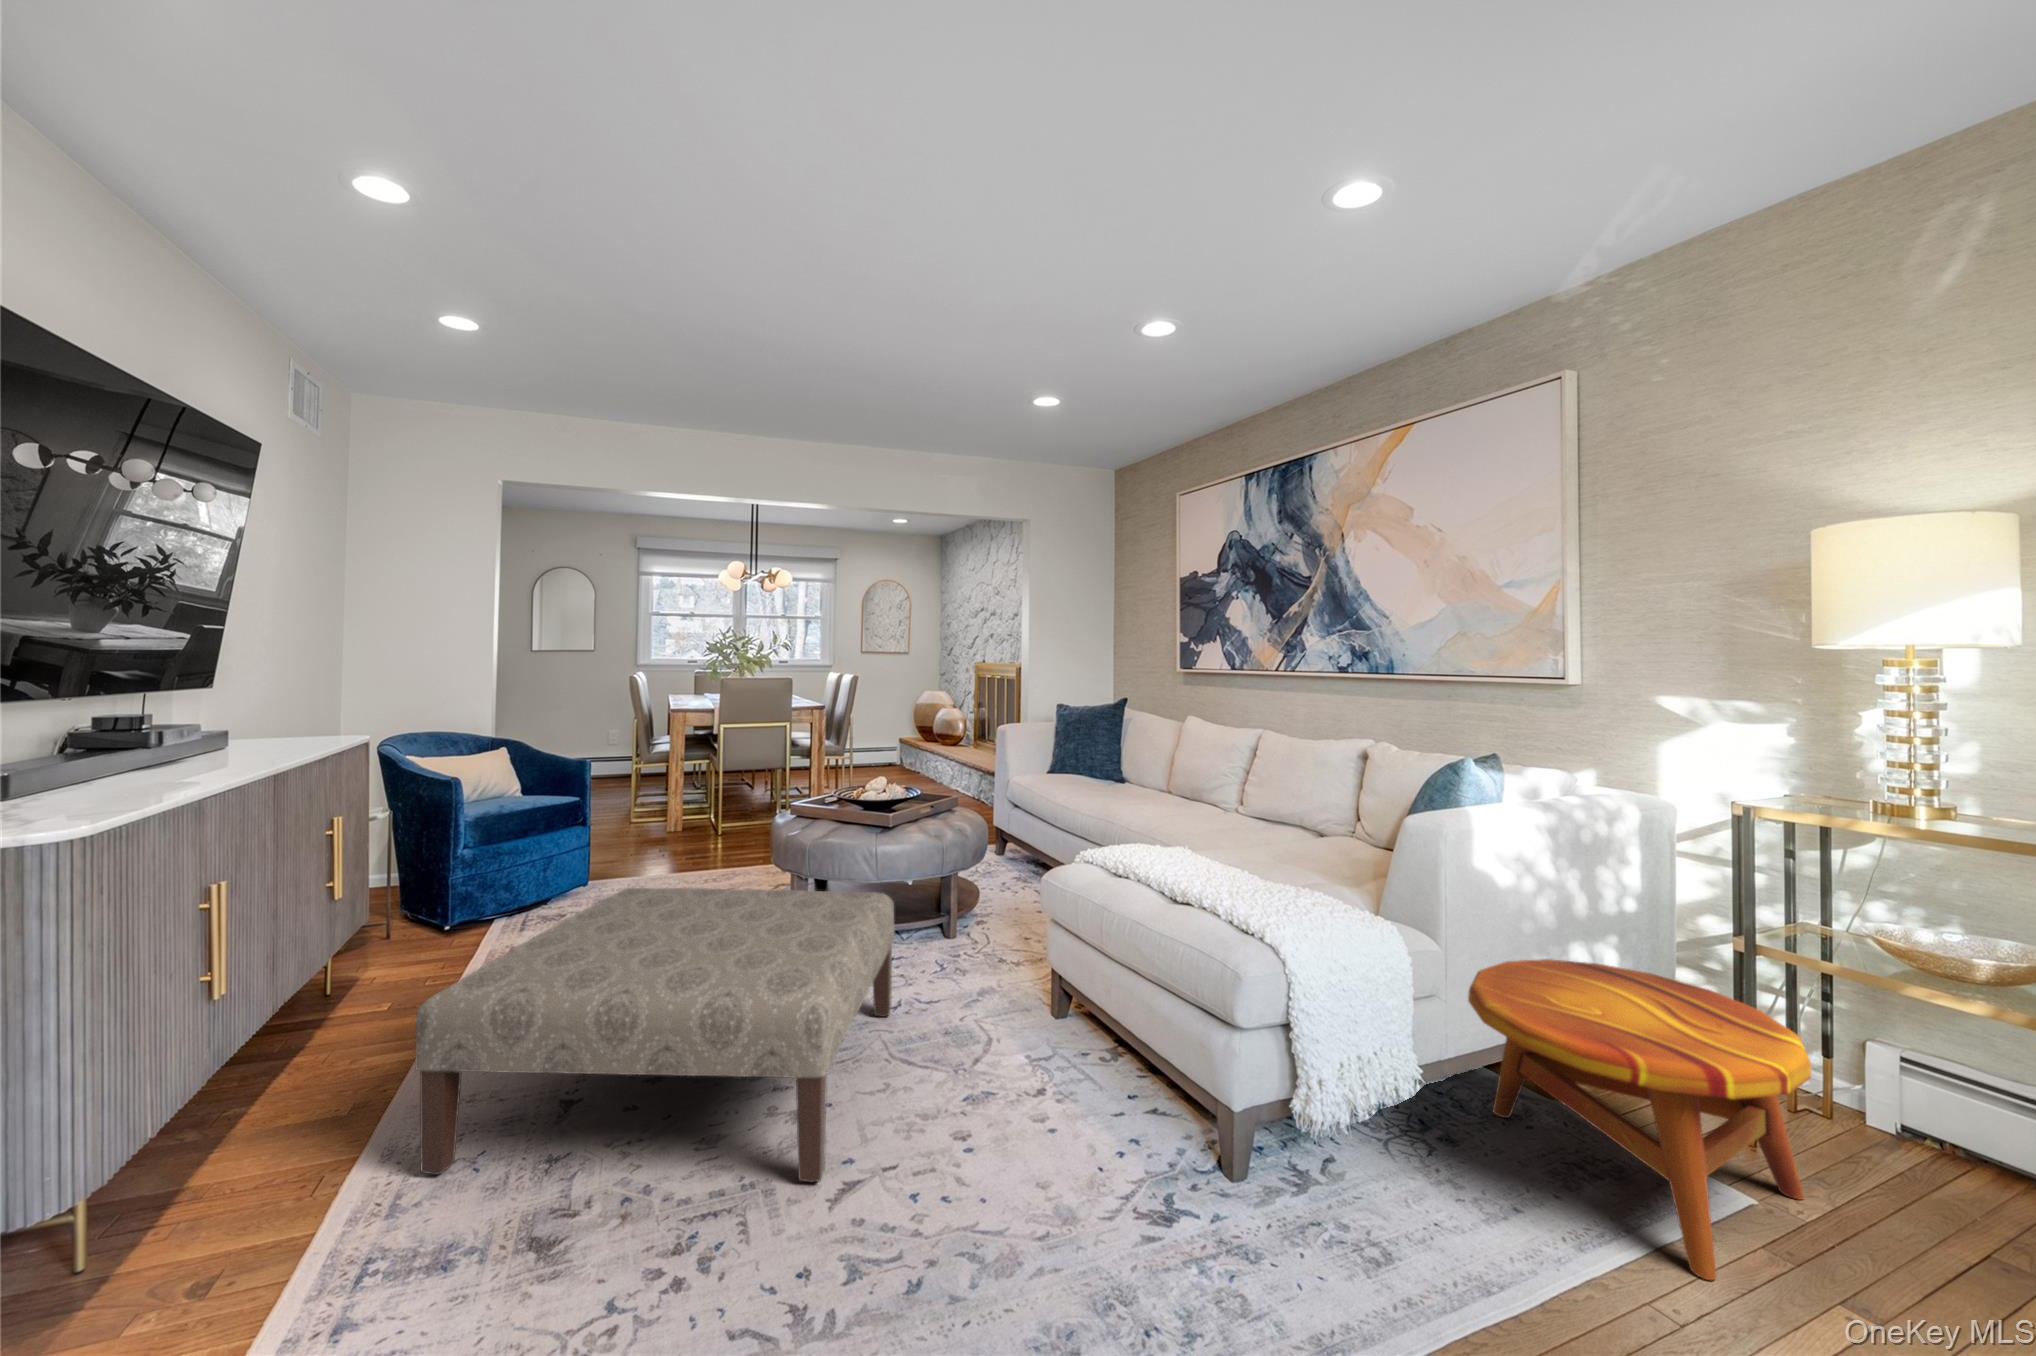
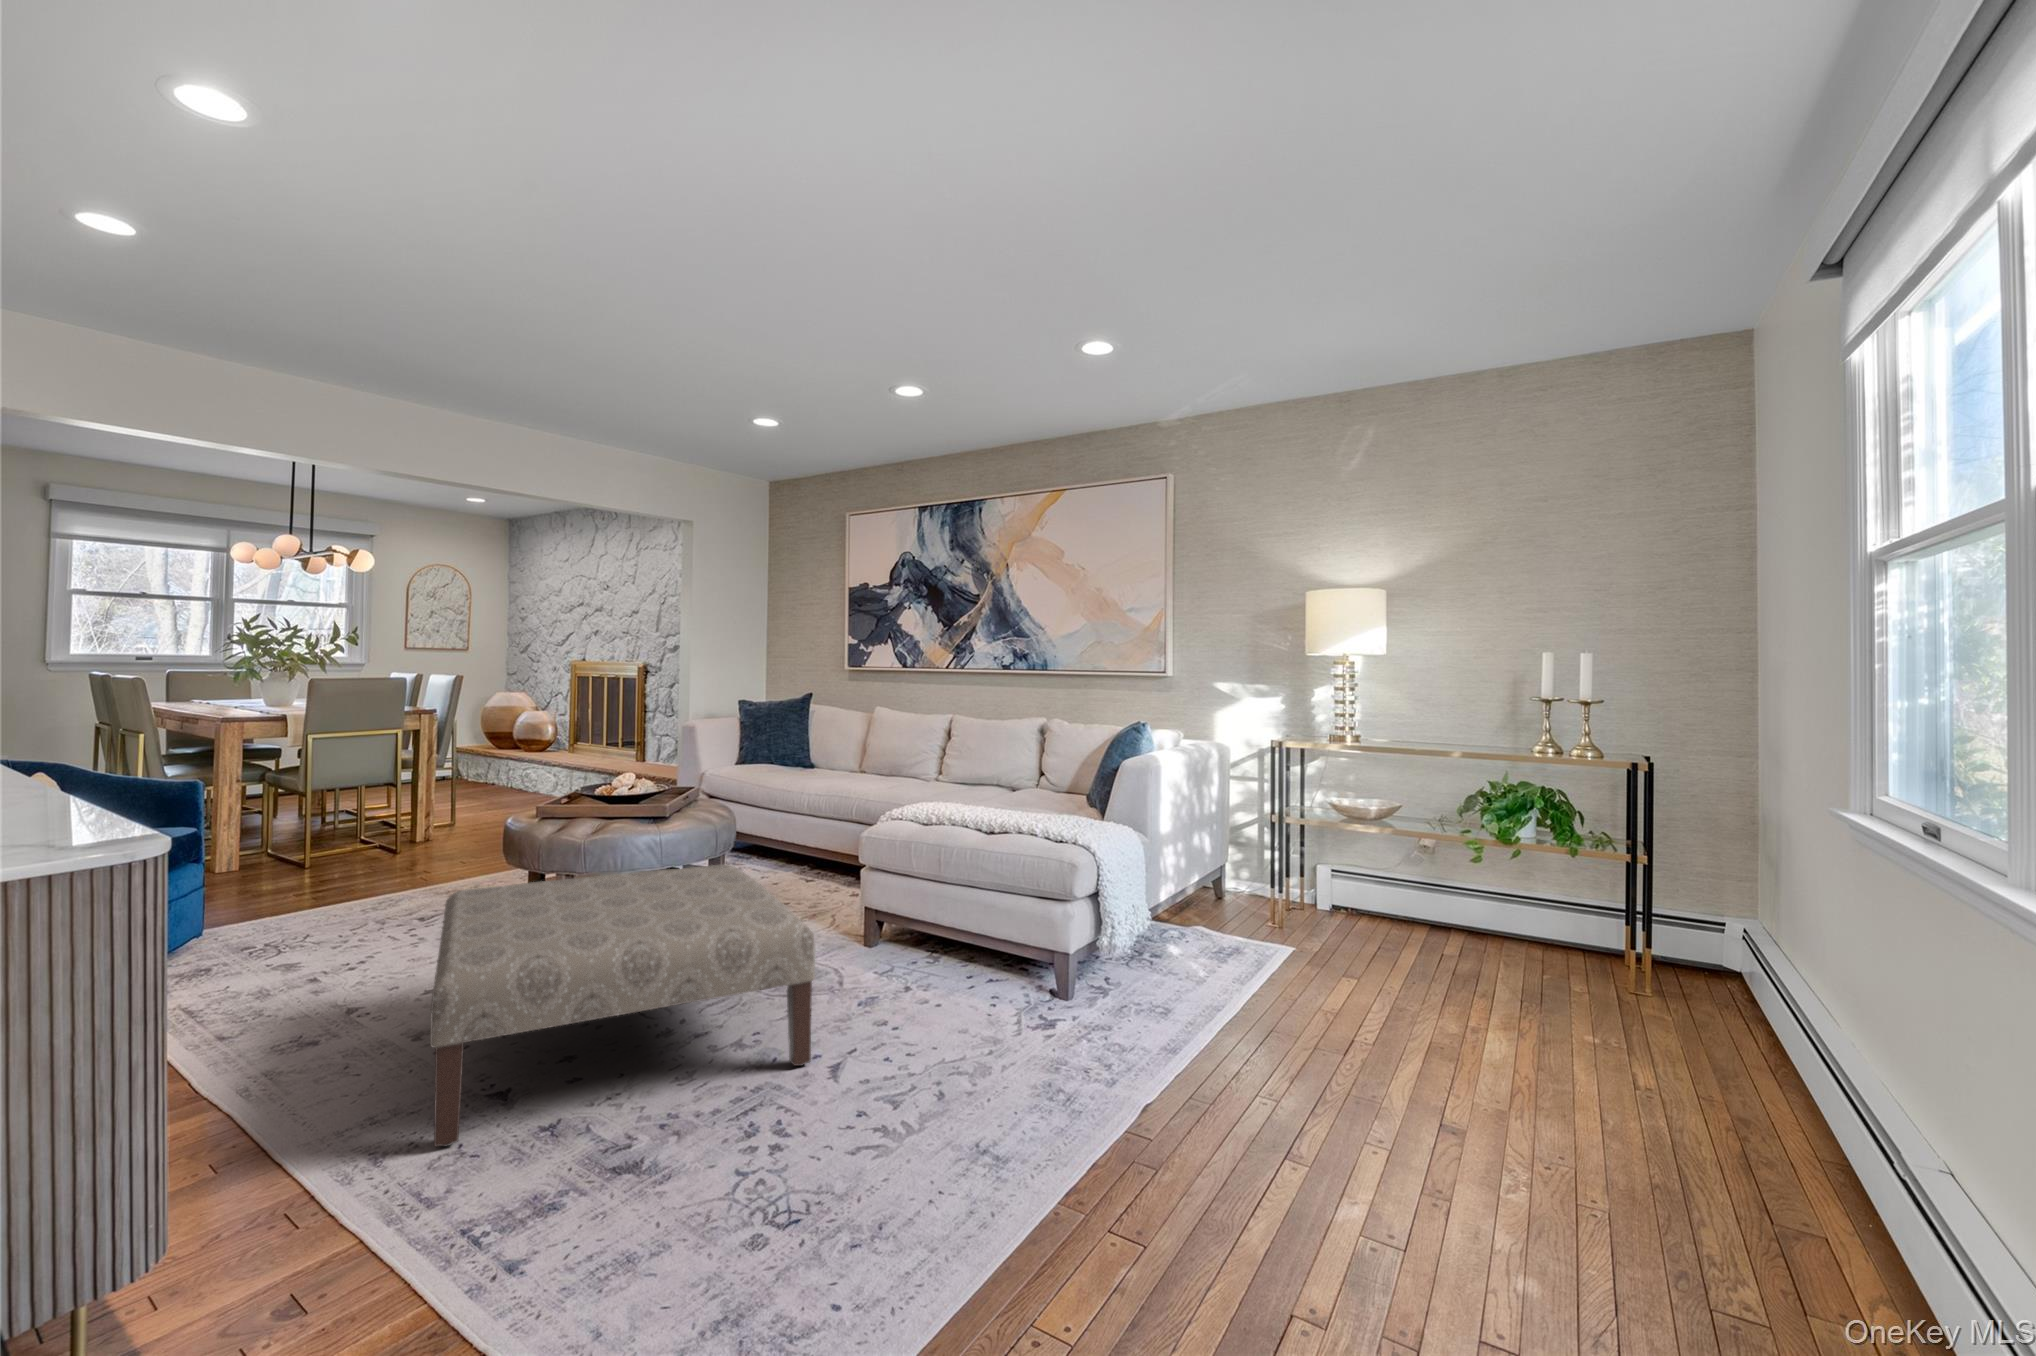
side table: present [1468,959,1812,1280] -> none [1166,845,1327,983]

